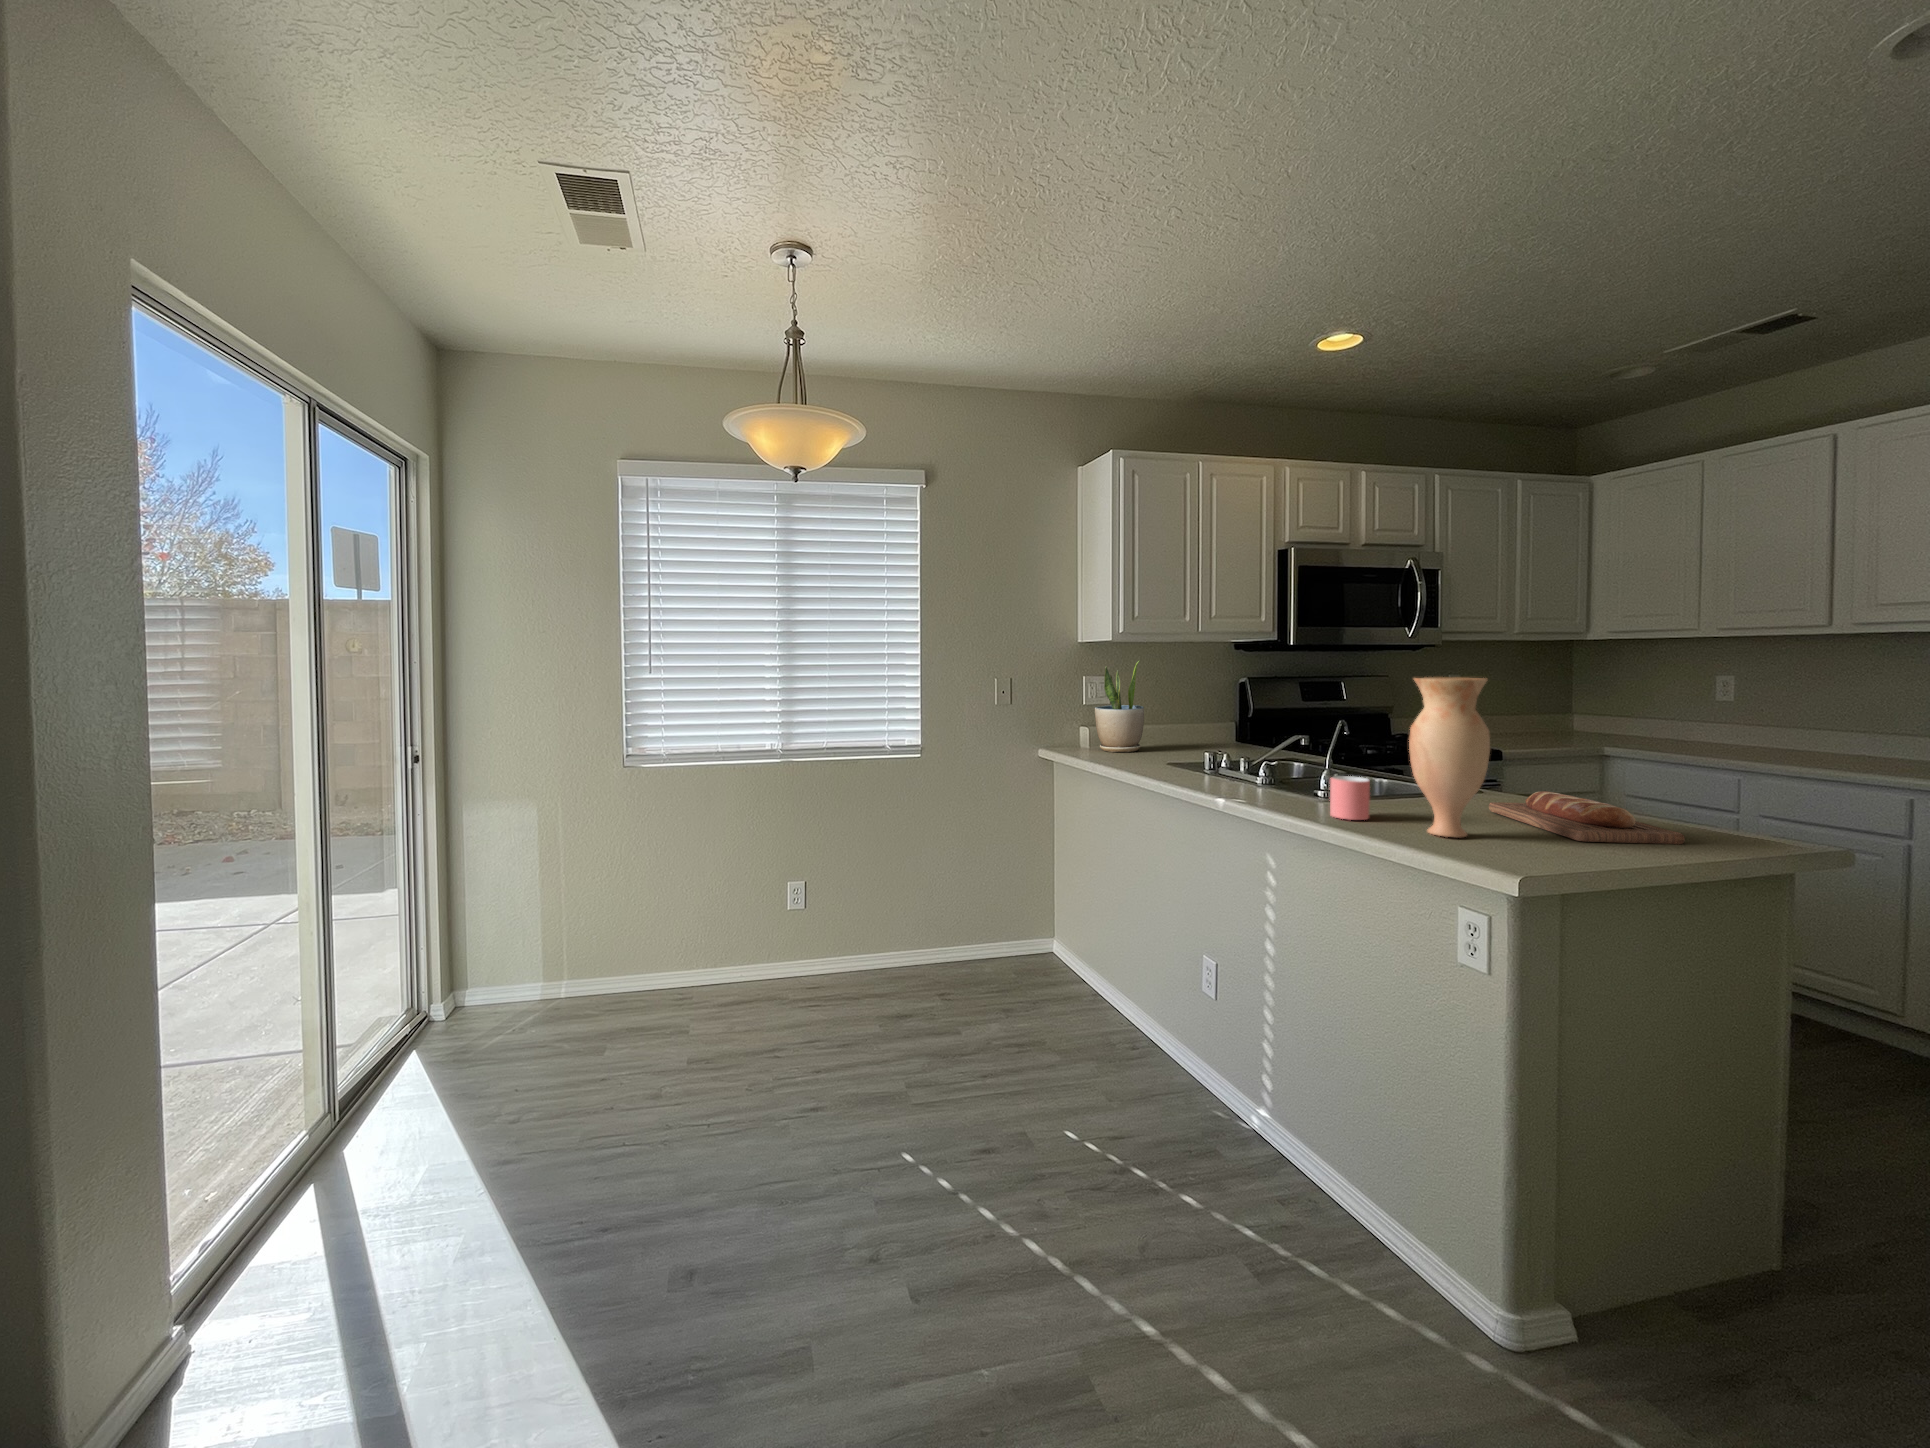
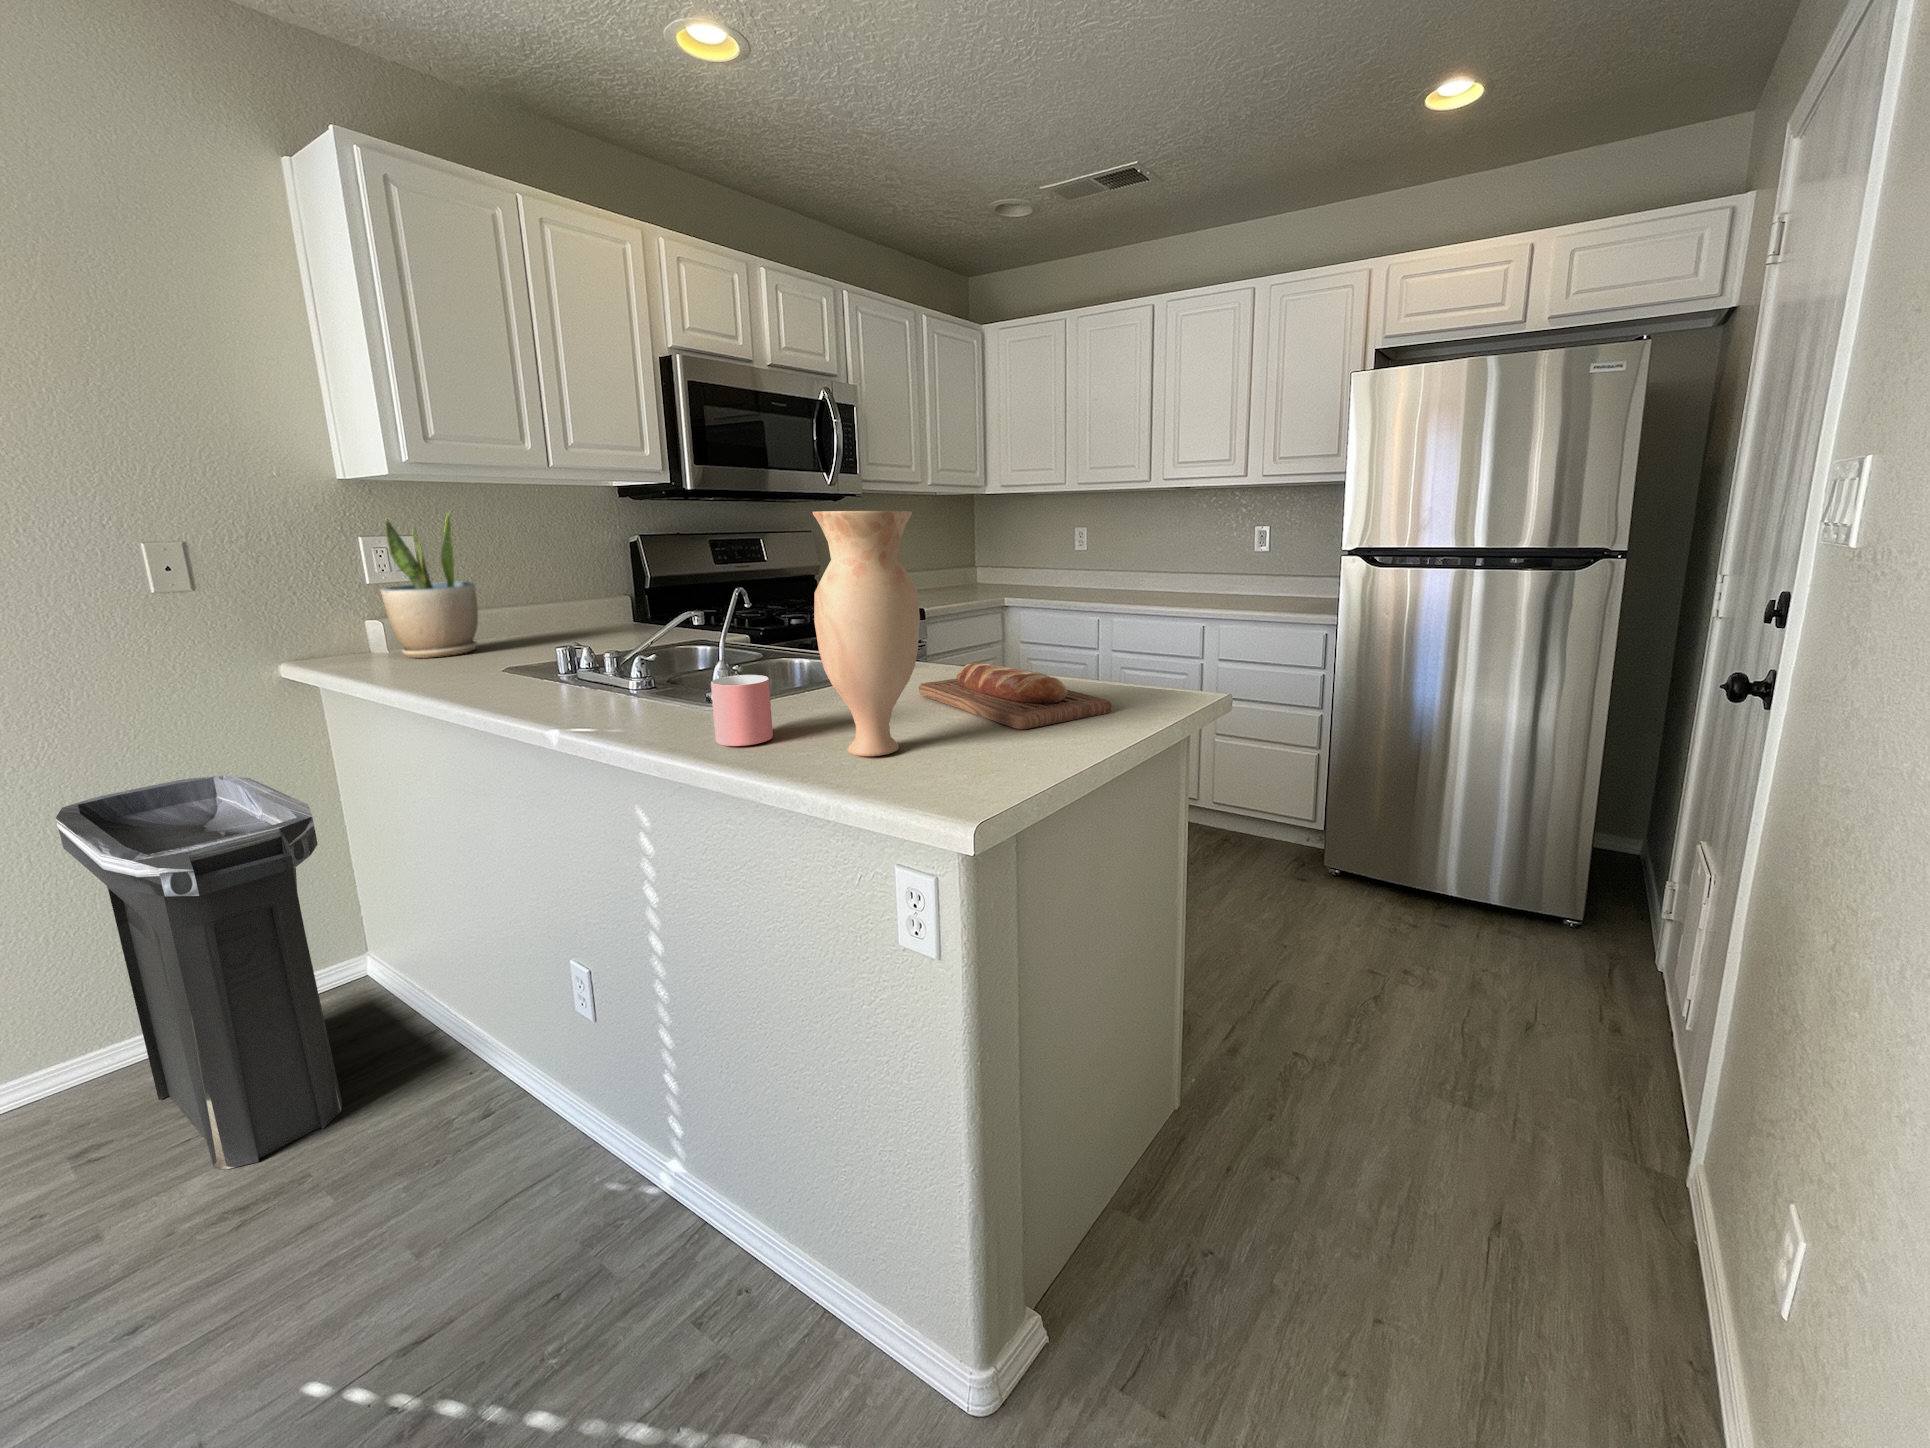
trash can: none [960,805,1071,1021] -> present [56,775,342,1169]

